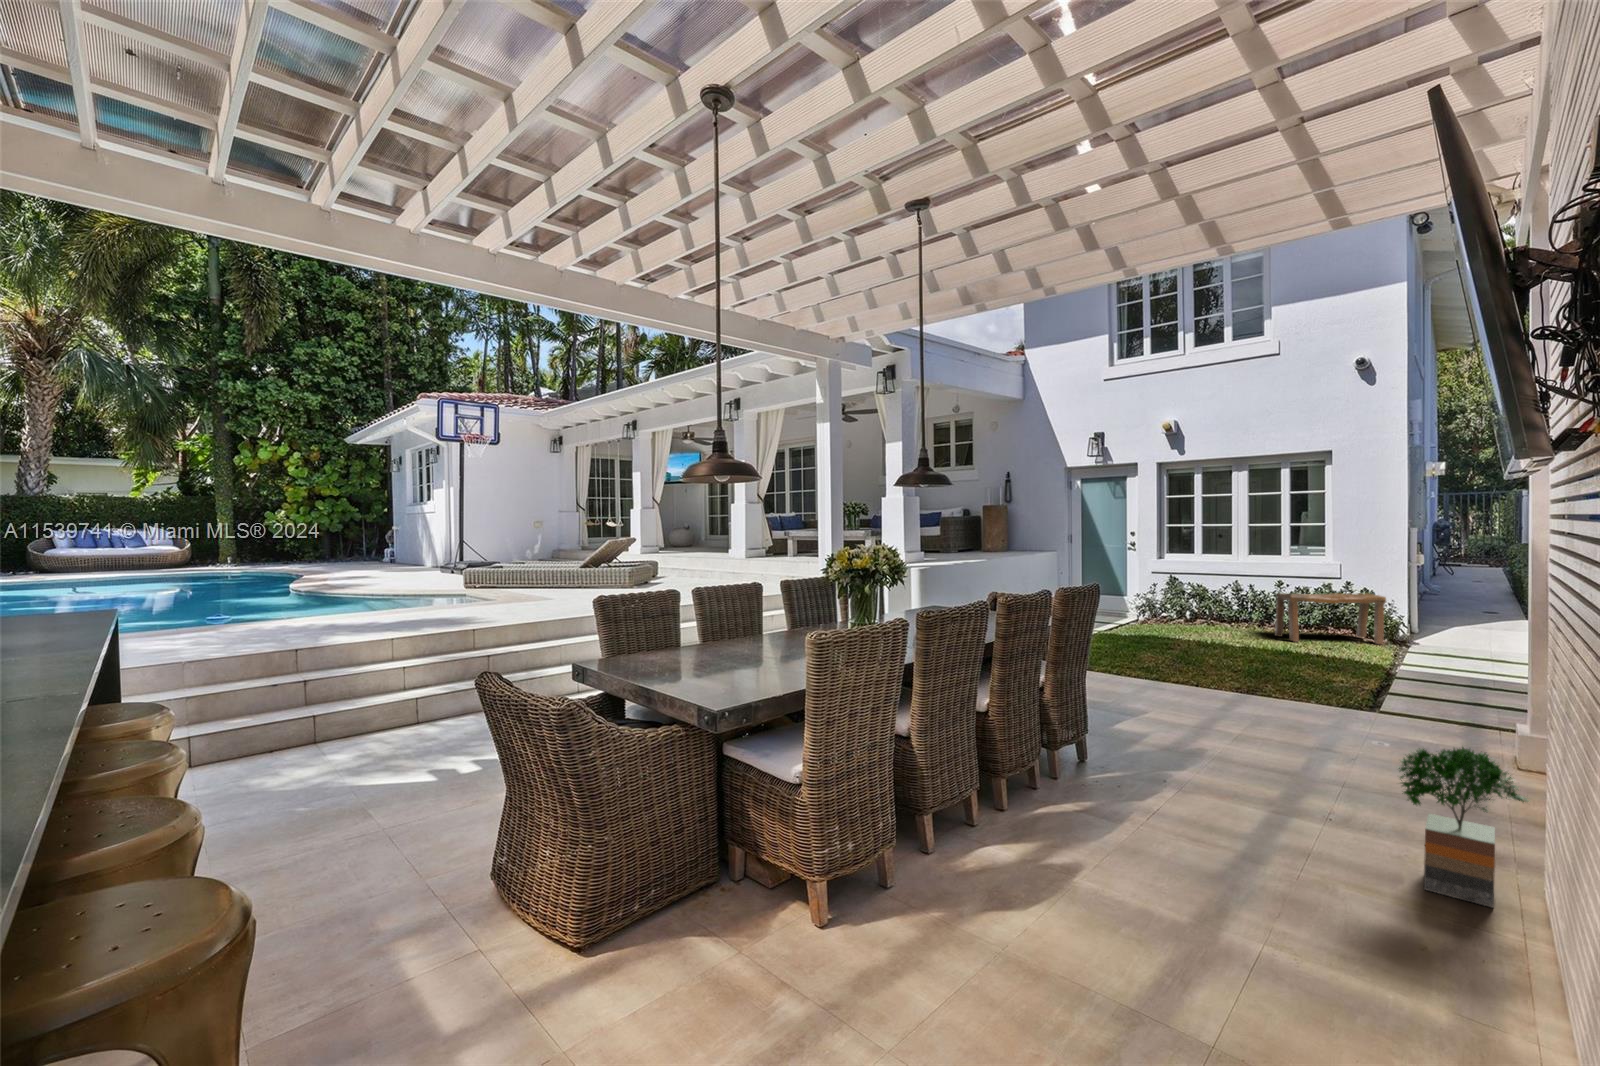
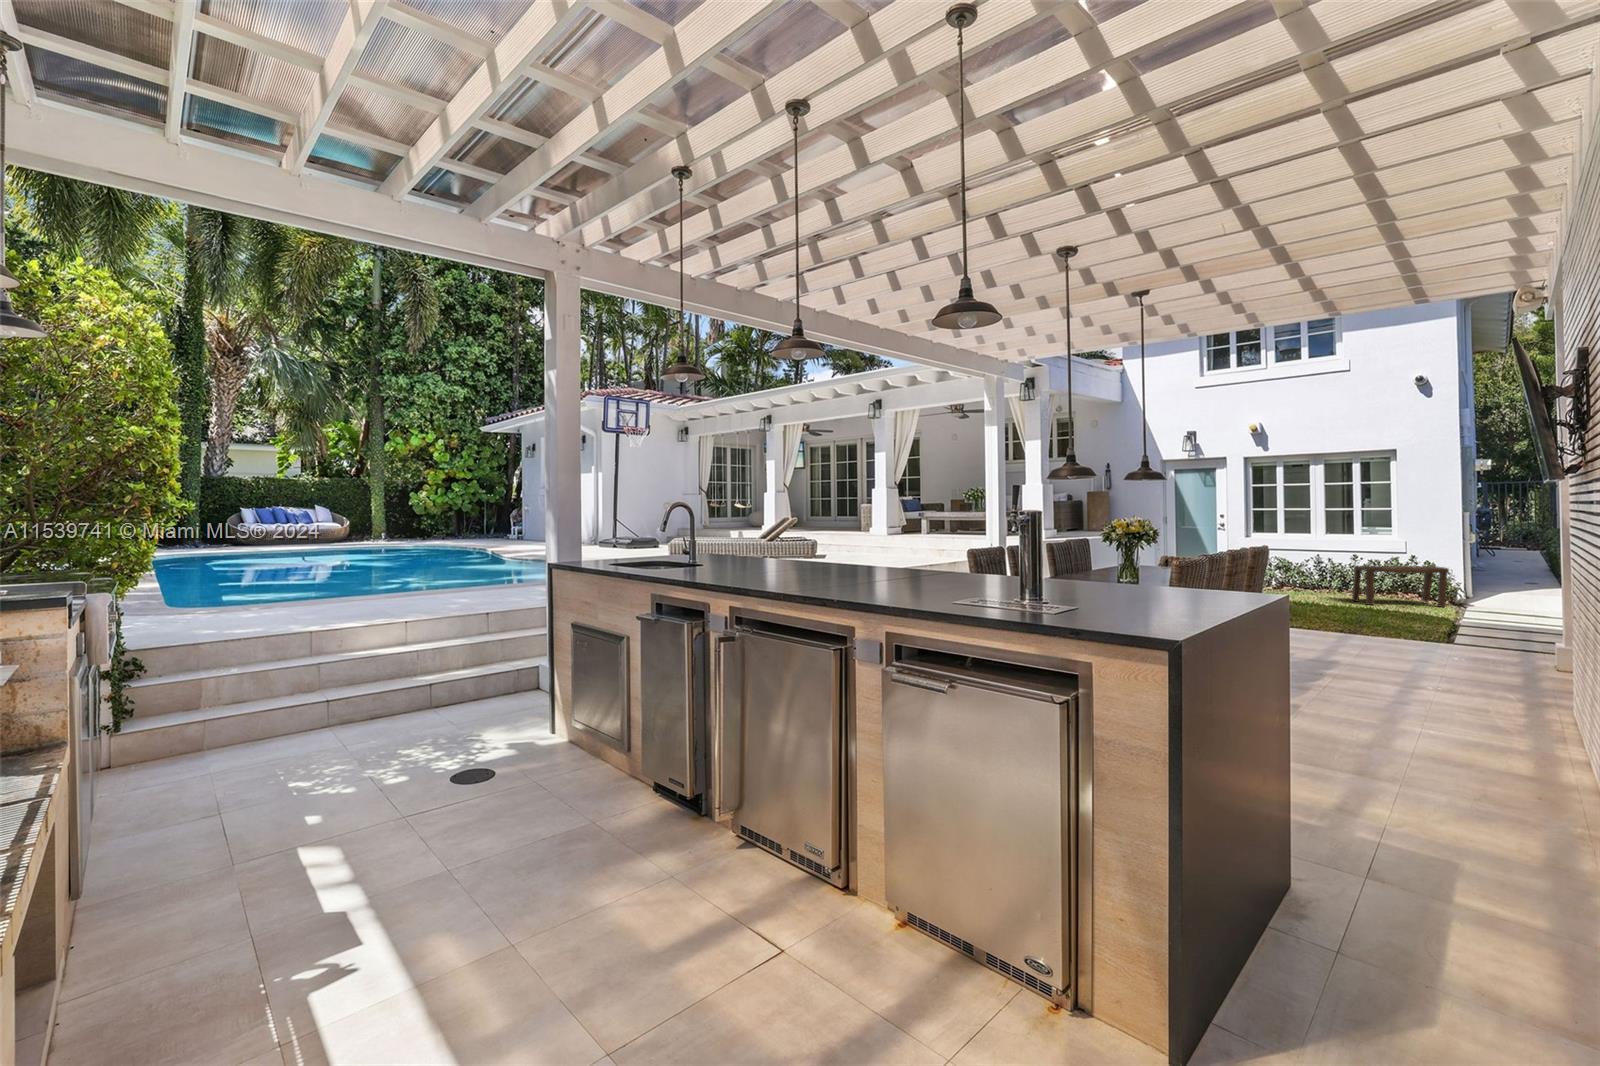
potted tree: present [1399,747,1528,908] -> none [1500,643,1592,739]

